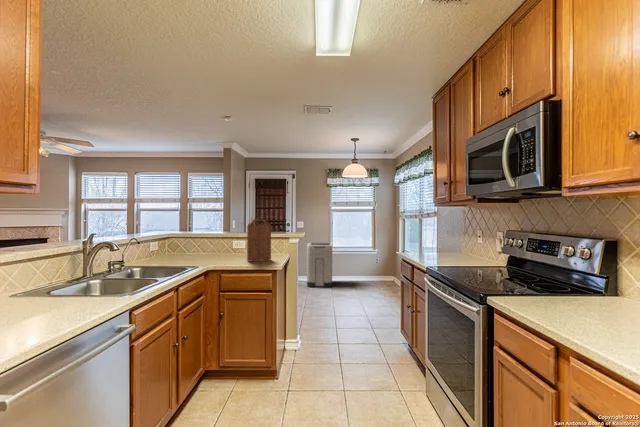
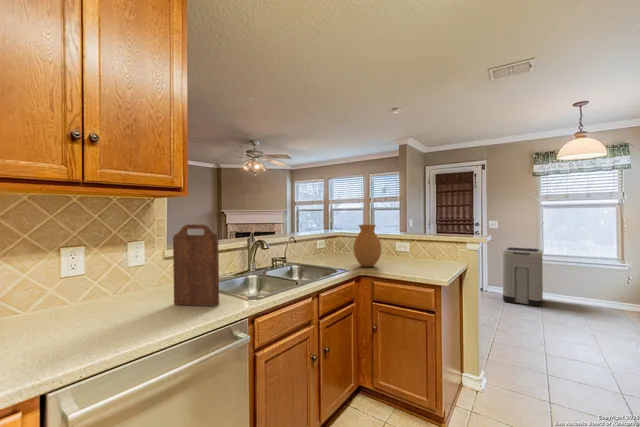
cutting board: present [247,219,271,261] -> present [173,224,219,306]
vase: none [200,225,226,263] -> present [354,225,381,267]

